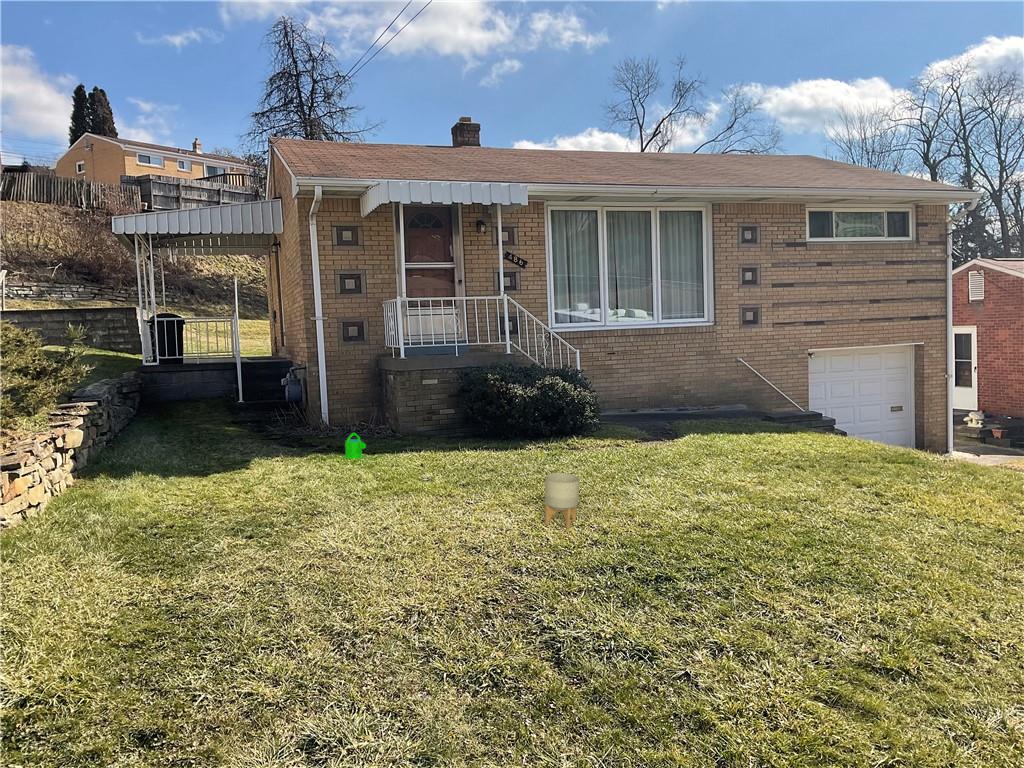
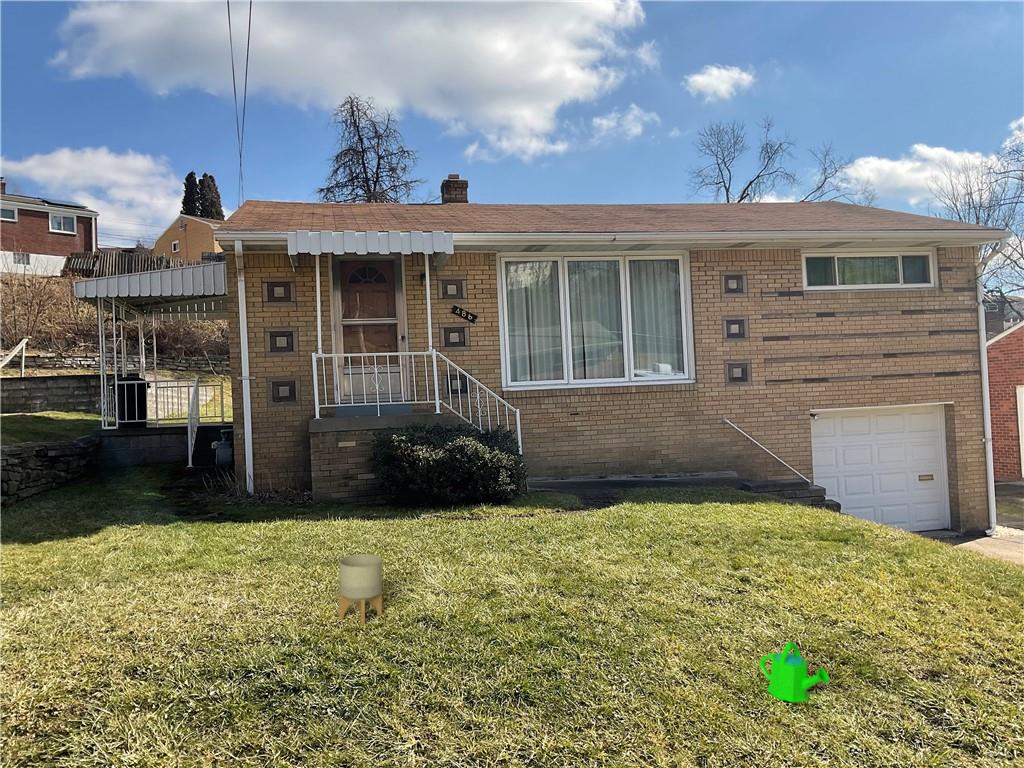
watering can: present [345,433,366,459] -> present [759,642,829,702]

